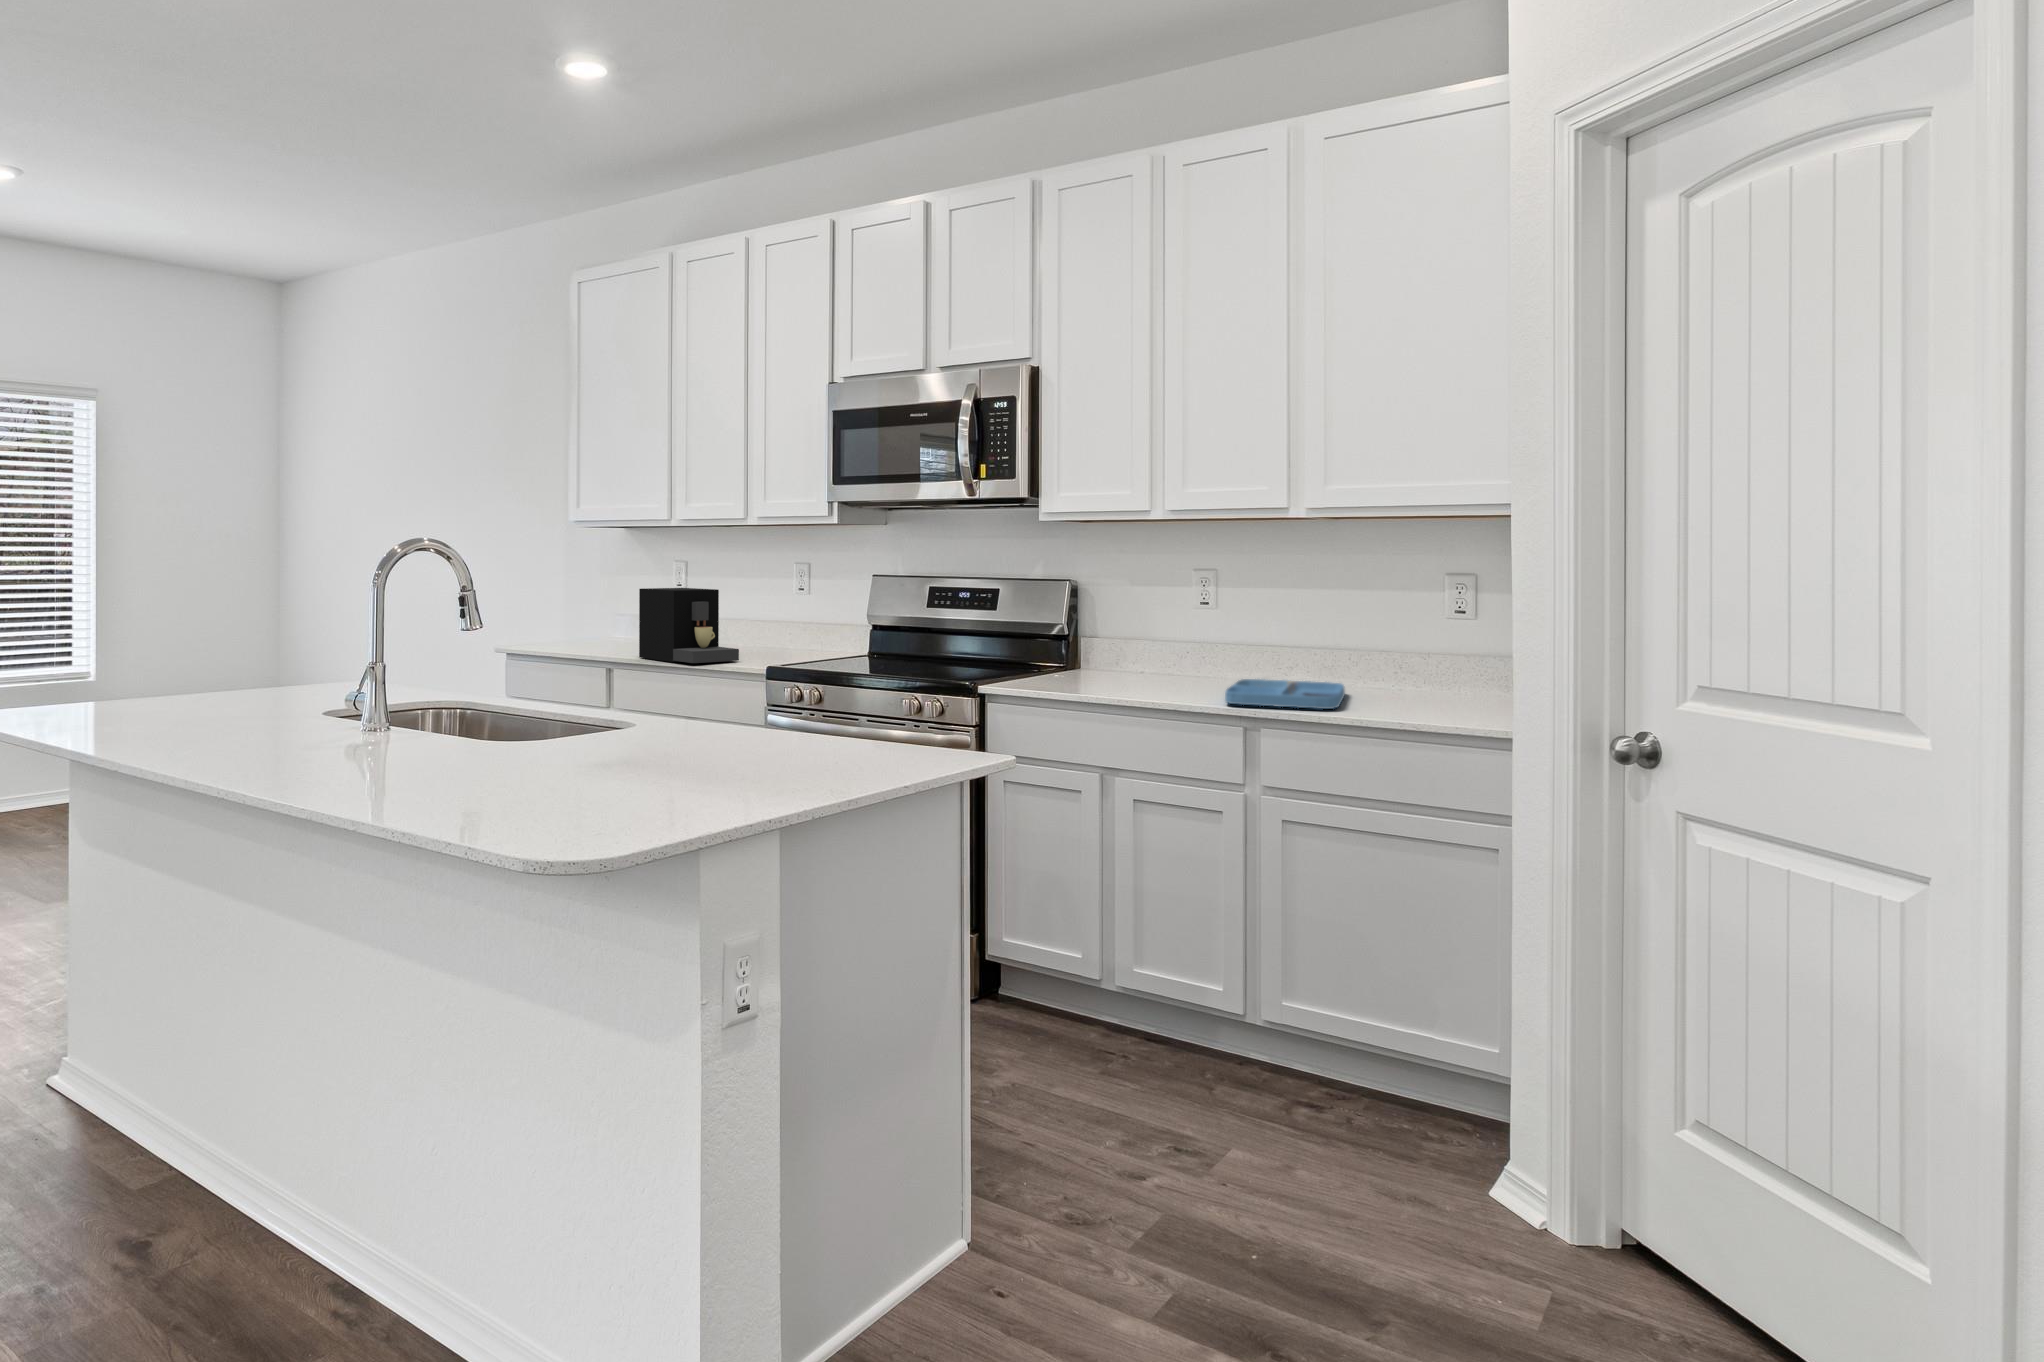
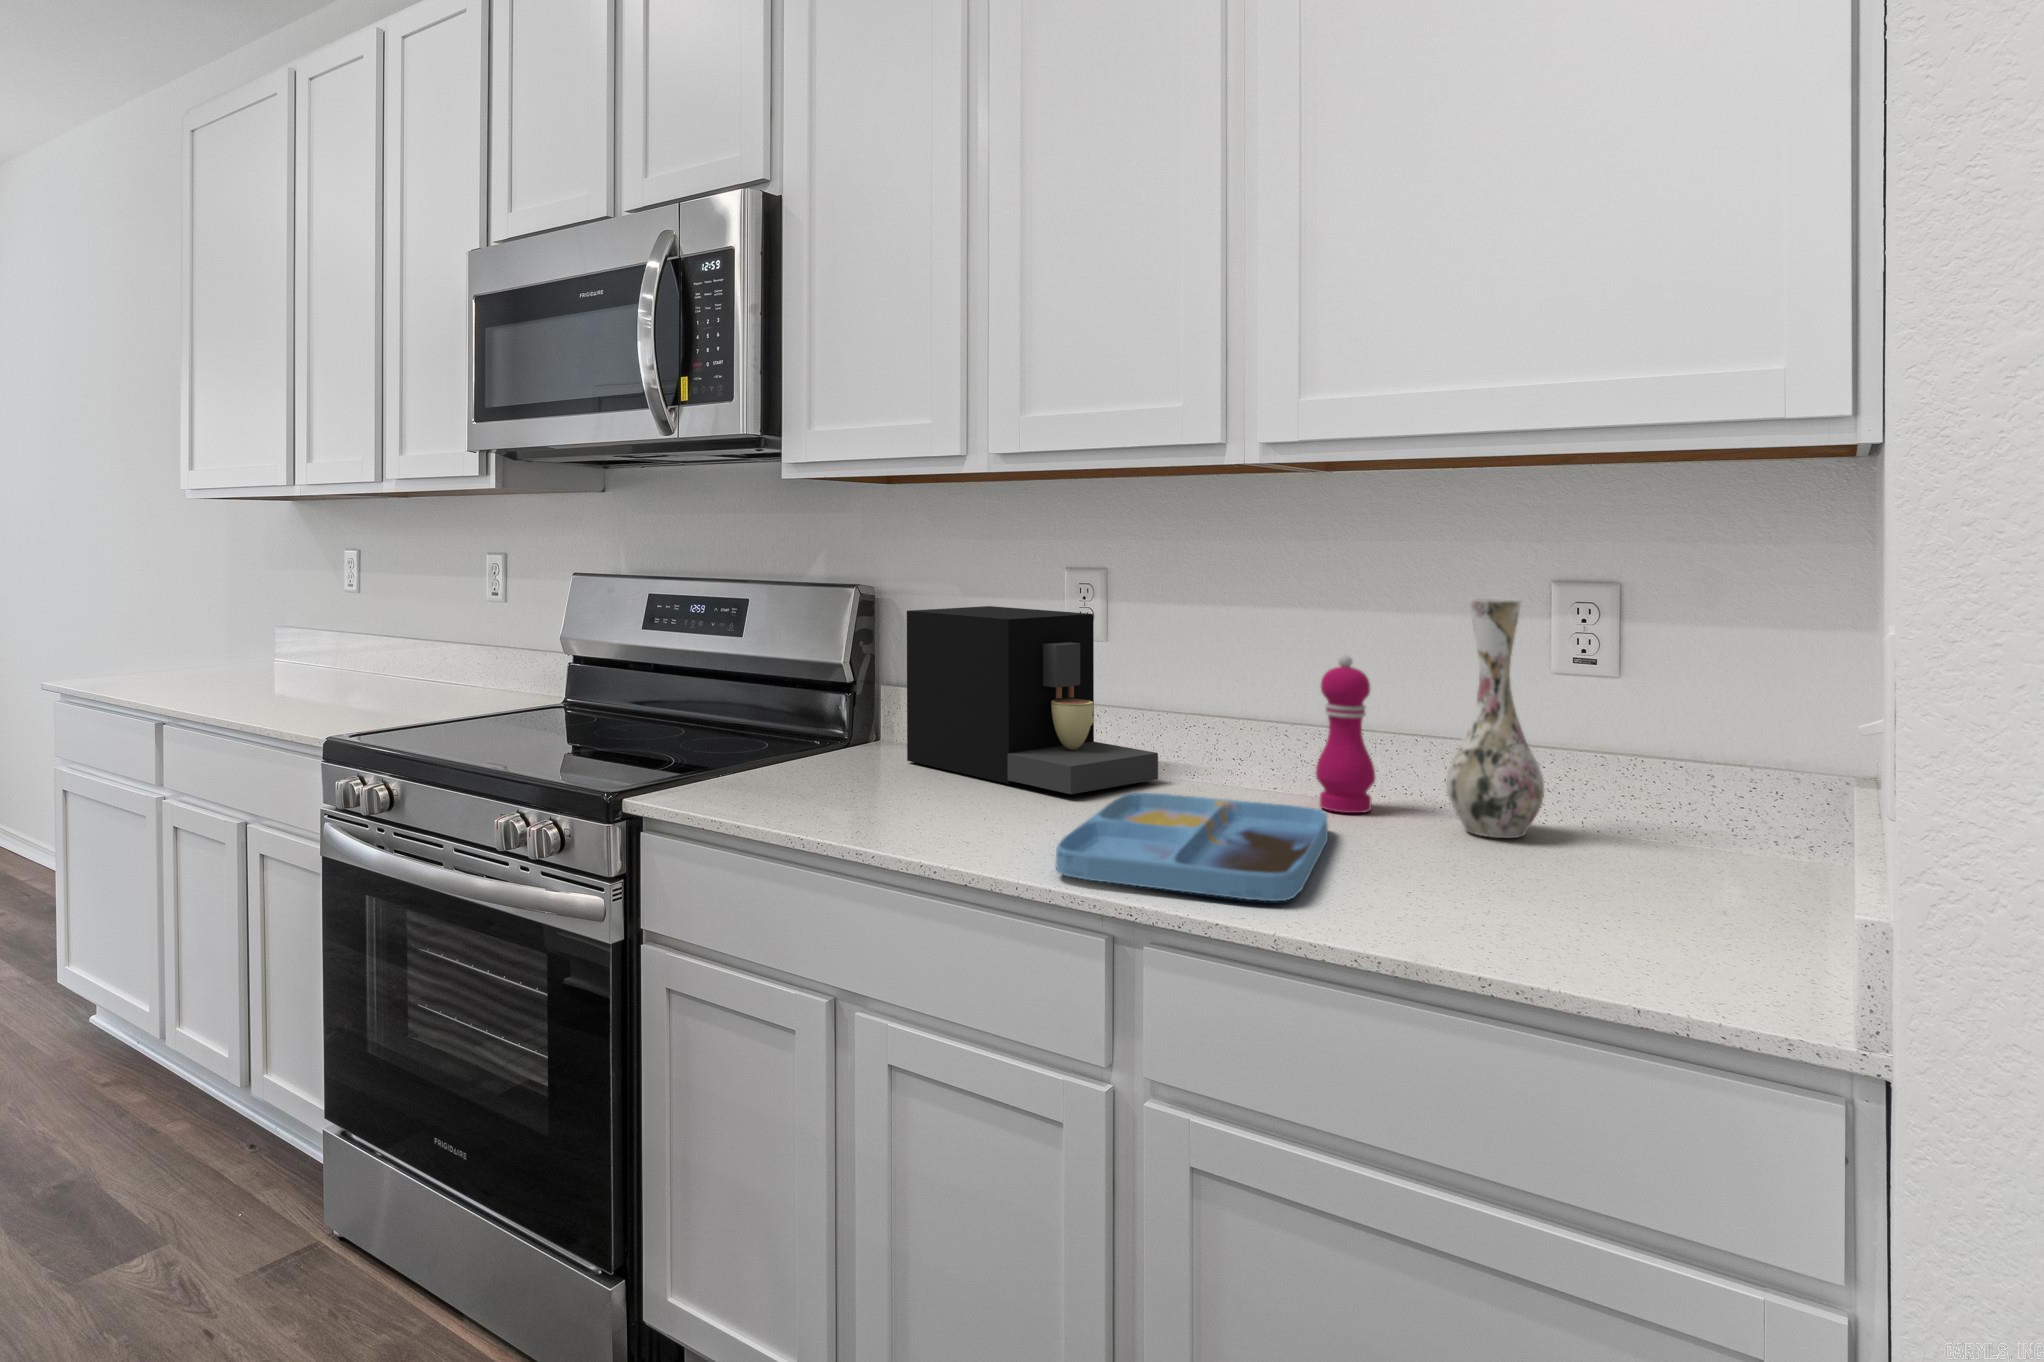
vase: none [1400,582,1446,694] -> present [1446,598,1544,838]
coffee maker: present [639,588,739,663] -> present [907,606,1158,794]
pepper mill: none [1335,611,1364,689] -> present [1316,655,1375,813]

